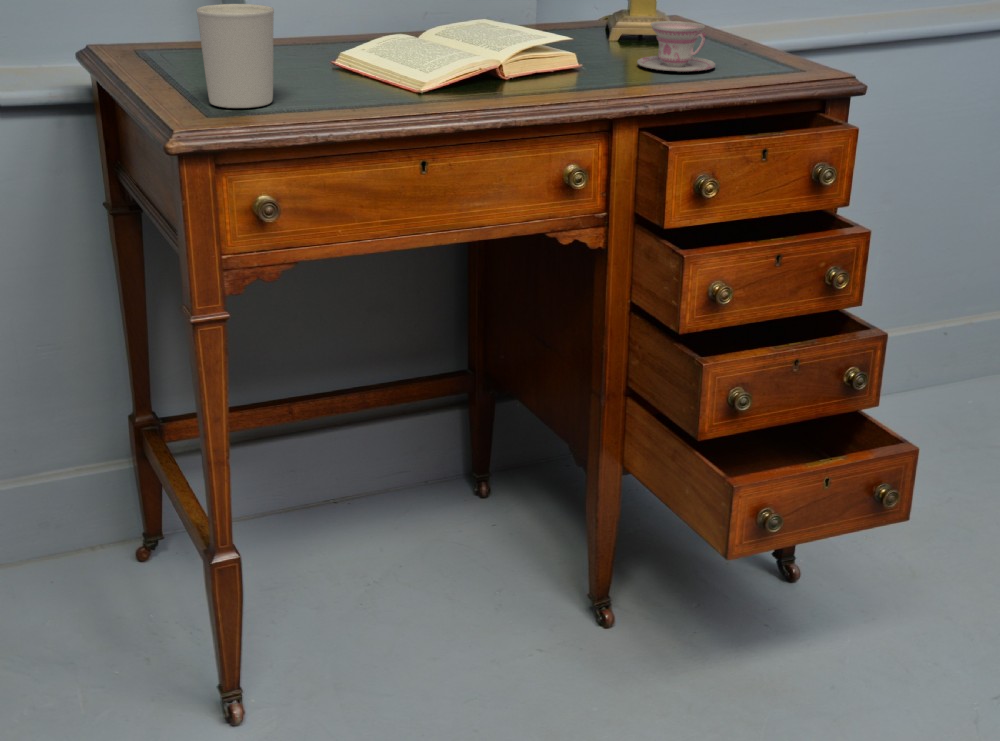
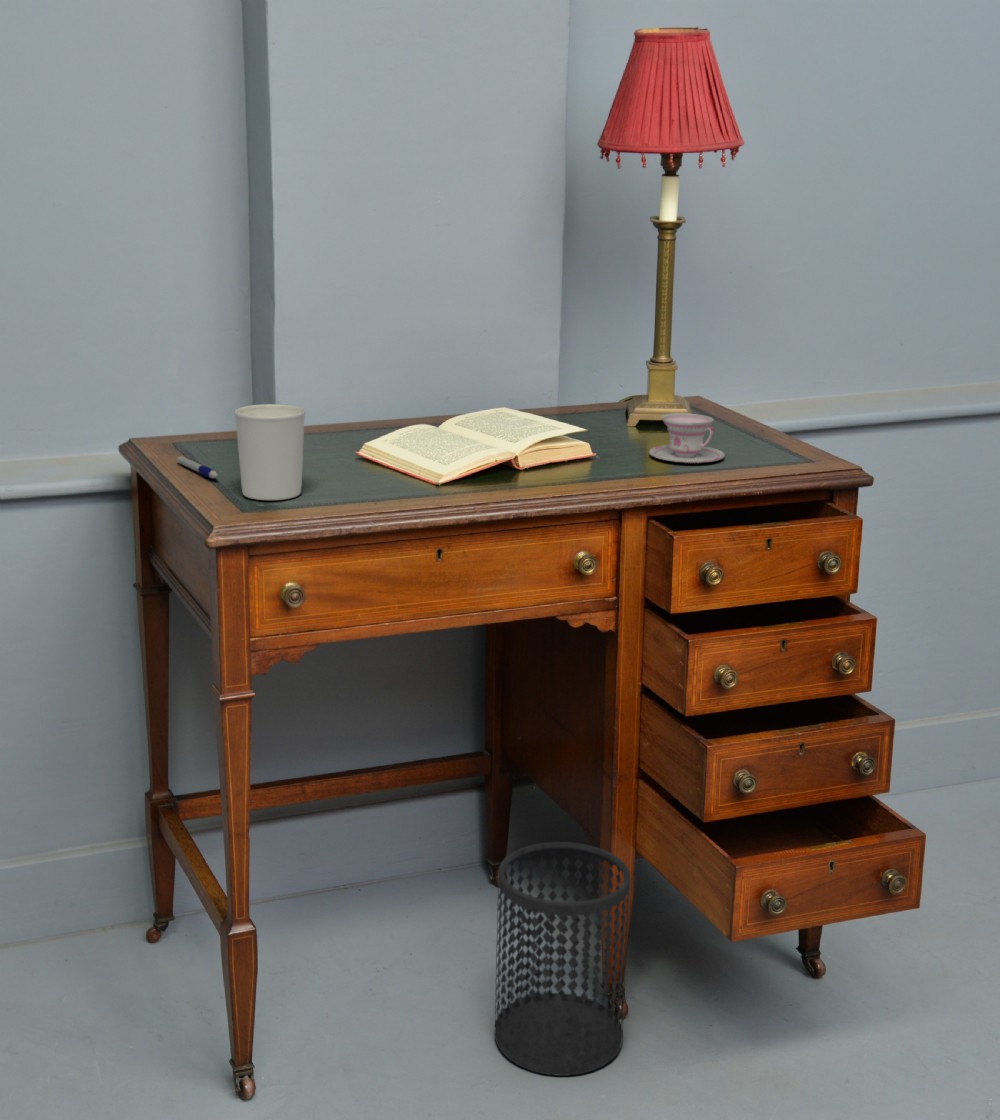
pen: none [142,68,184,89] -> present [177,456,218,478]
wastebasket: none [485,462,620,689] -> present [495,842,630,1076]

